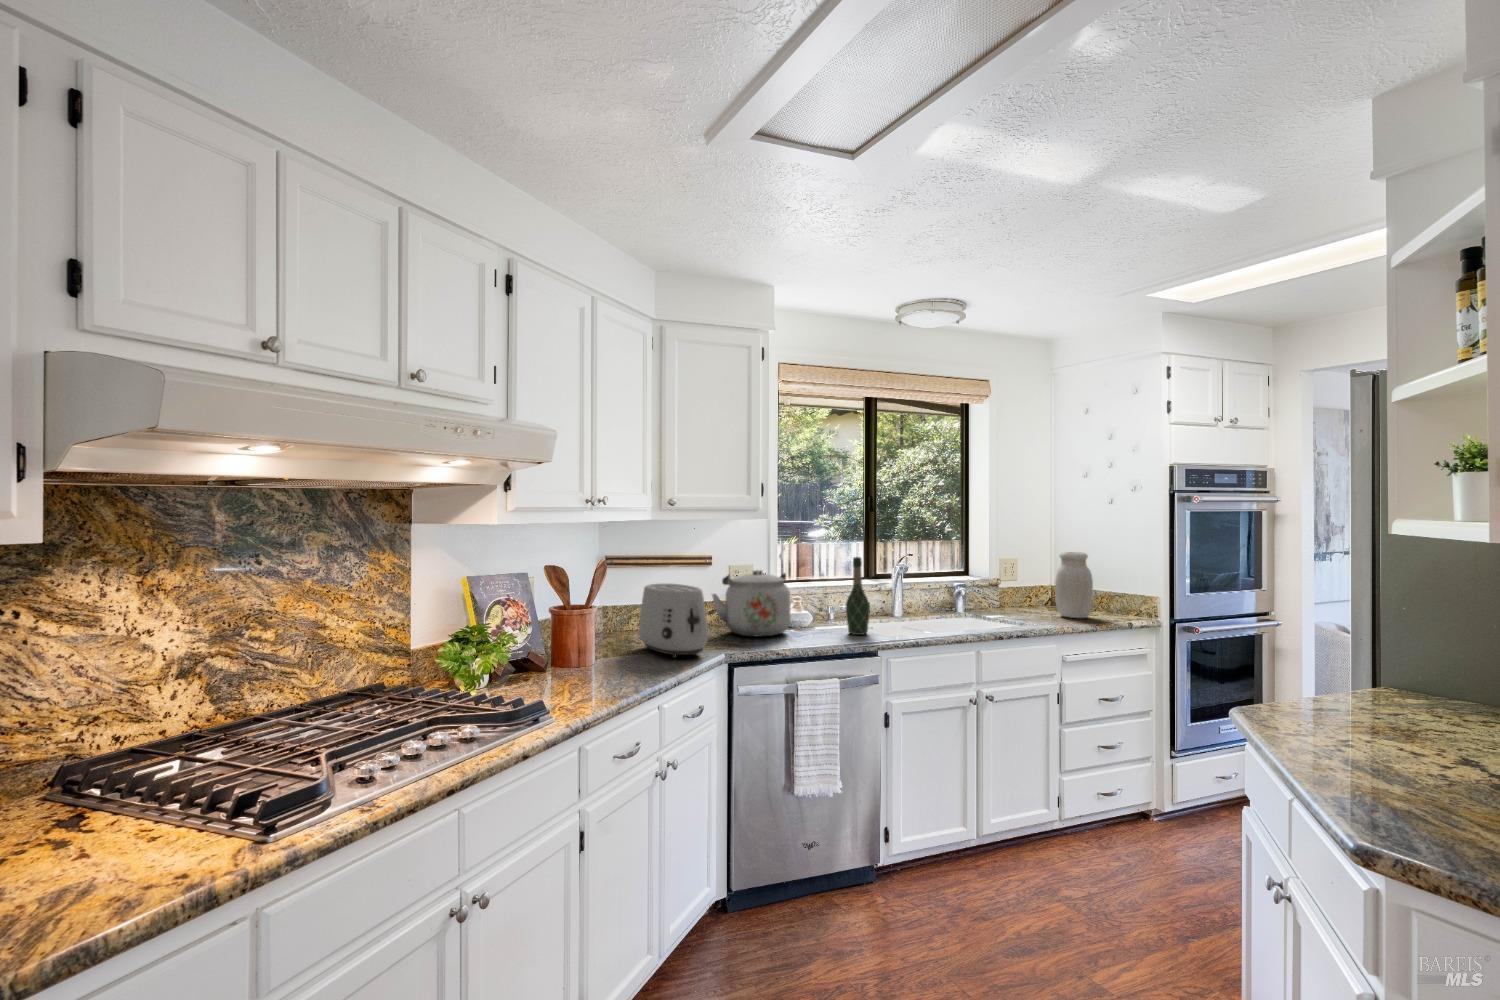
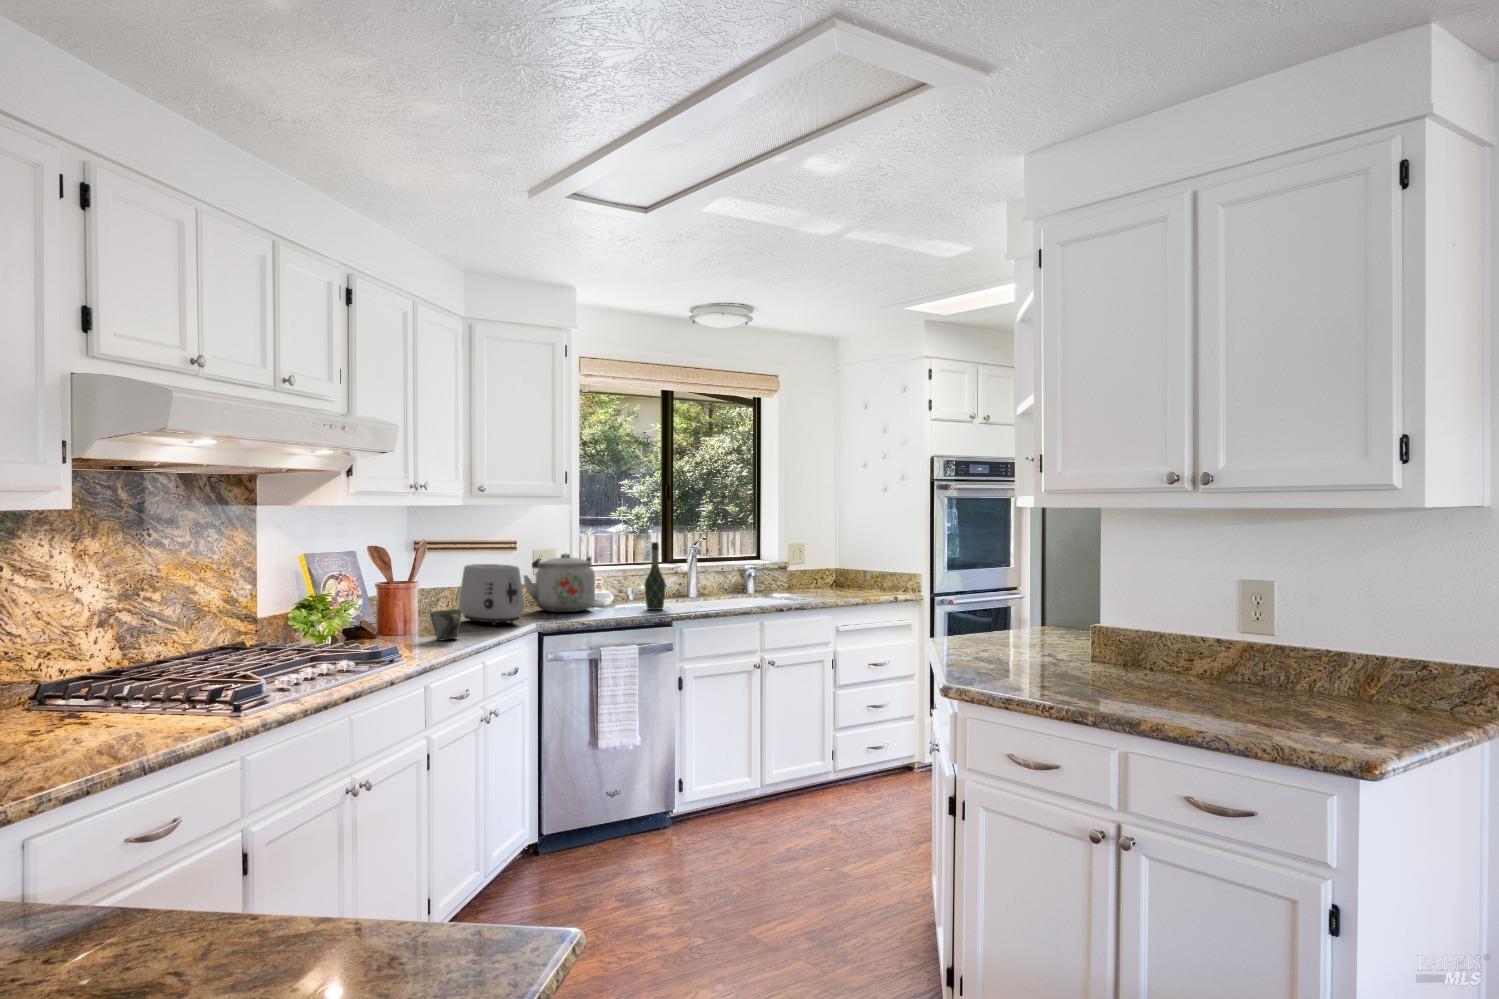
jar: present [1055,552,1093,618] -> none [831,540,860,597]
mug: none [592,645,629,685] -> present [430,609,462,641]

